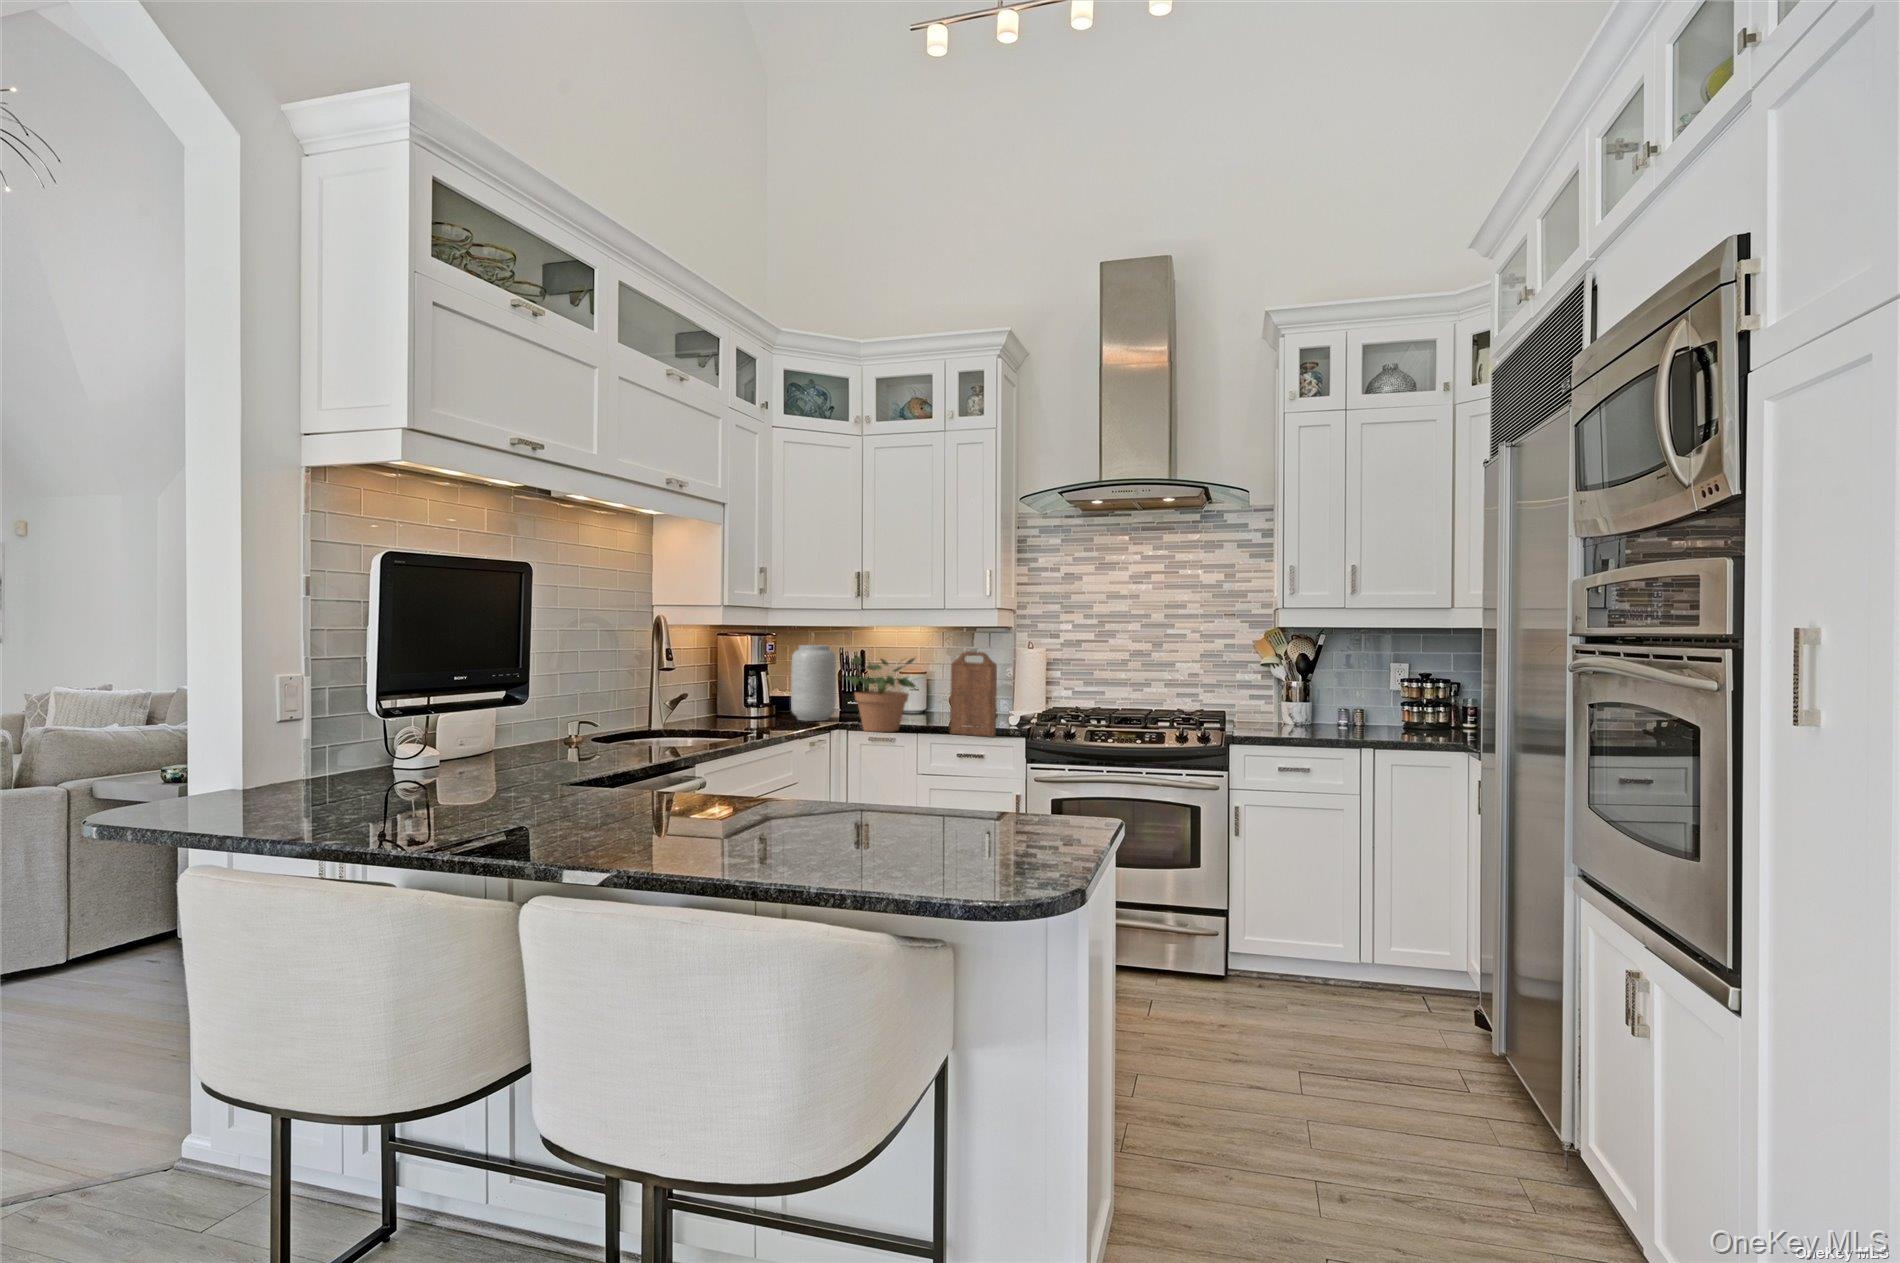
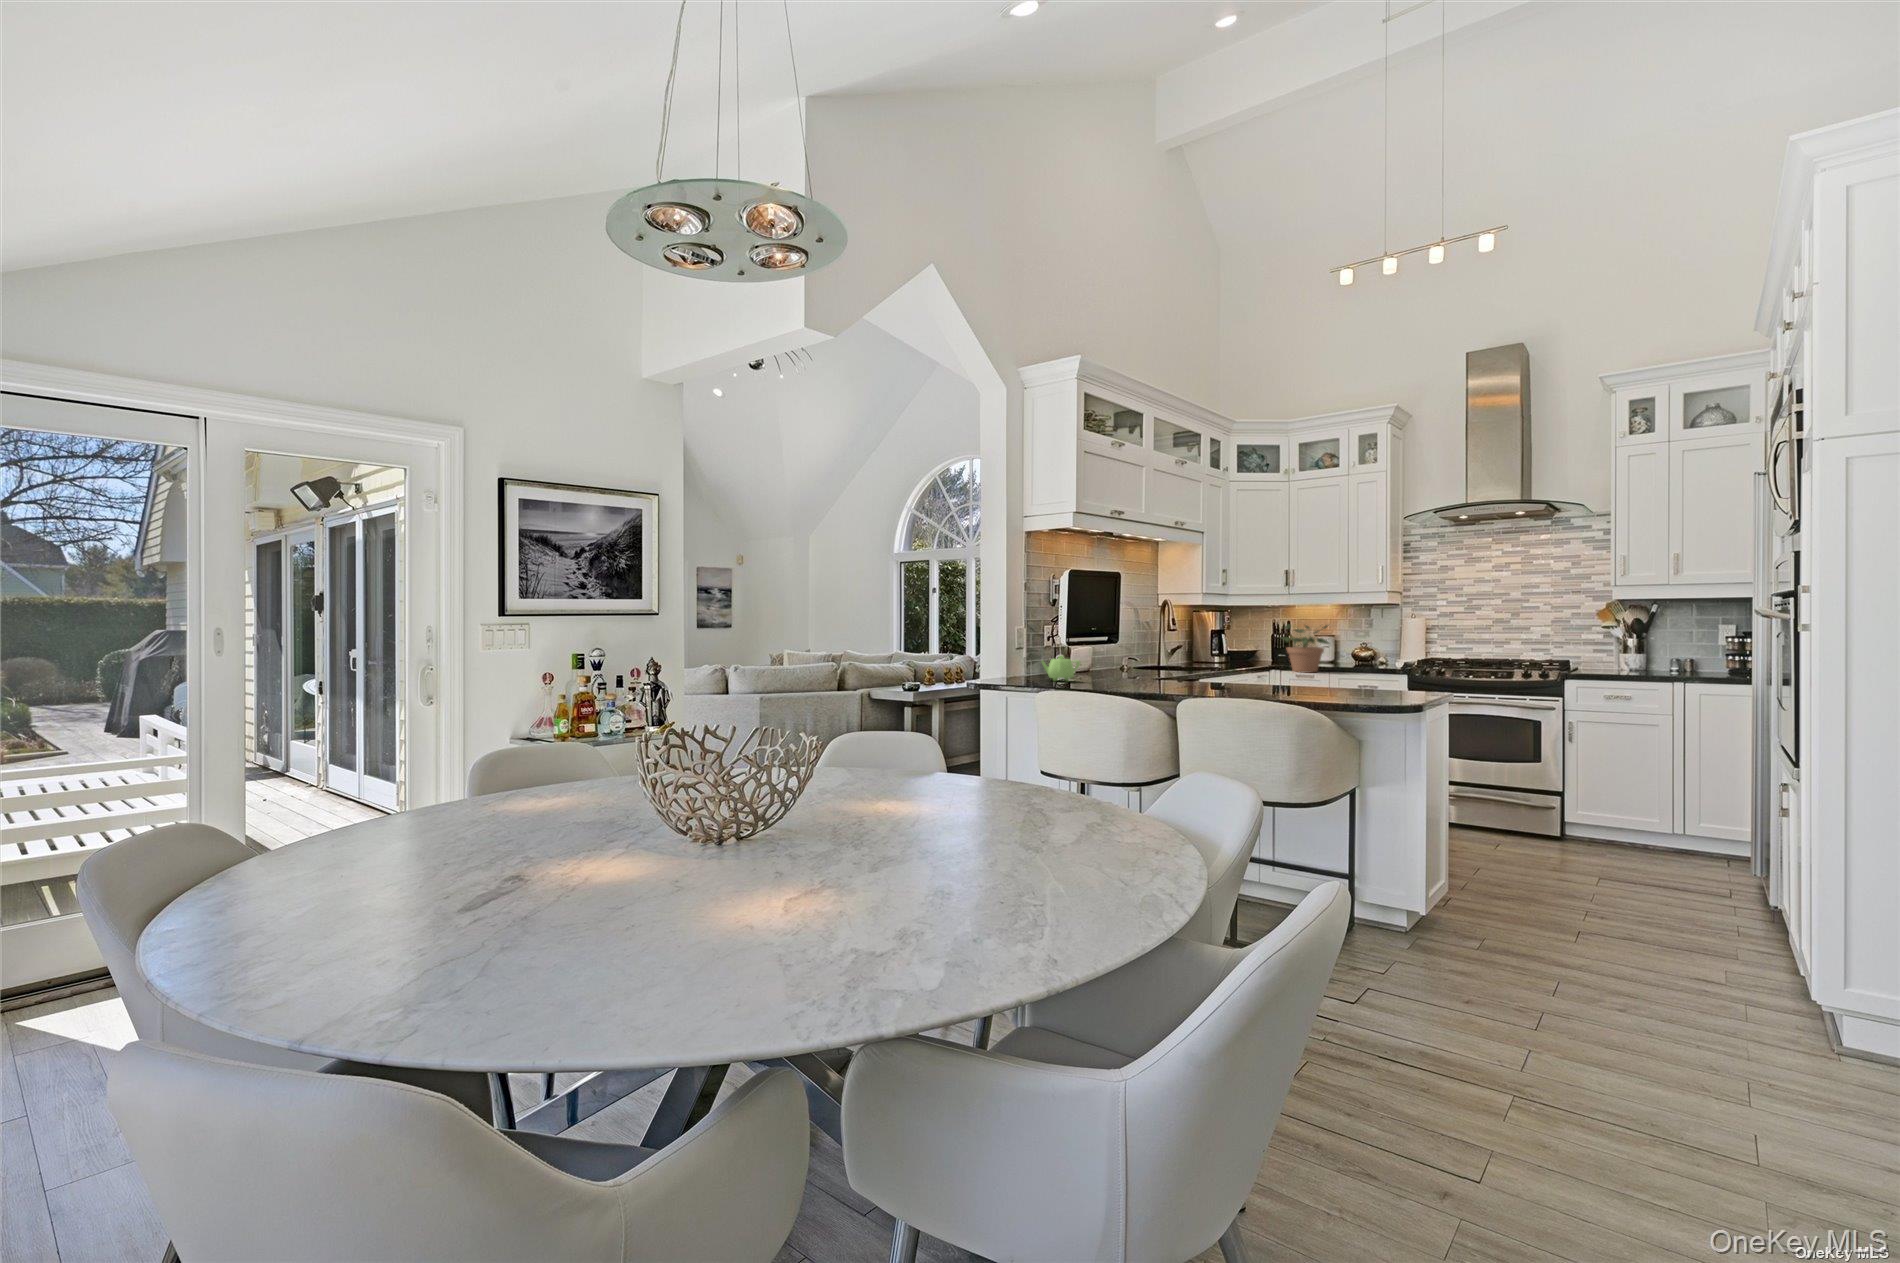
vase: present [791,645,836,721] -> none [1242,618,1273,667]
cutting board: present [950,651,997,737] -> none [1354,620,1388,676]
teapot: none [368,733,455,786] -> present [1042,656,1080,682]

